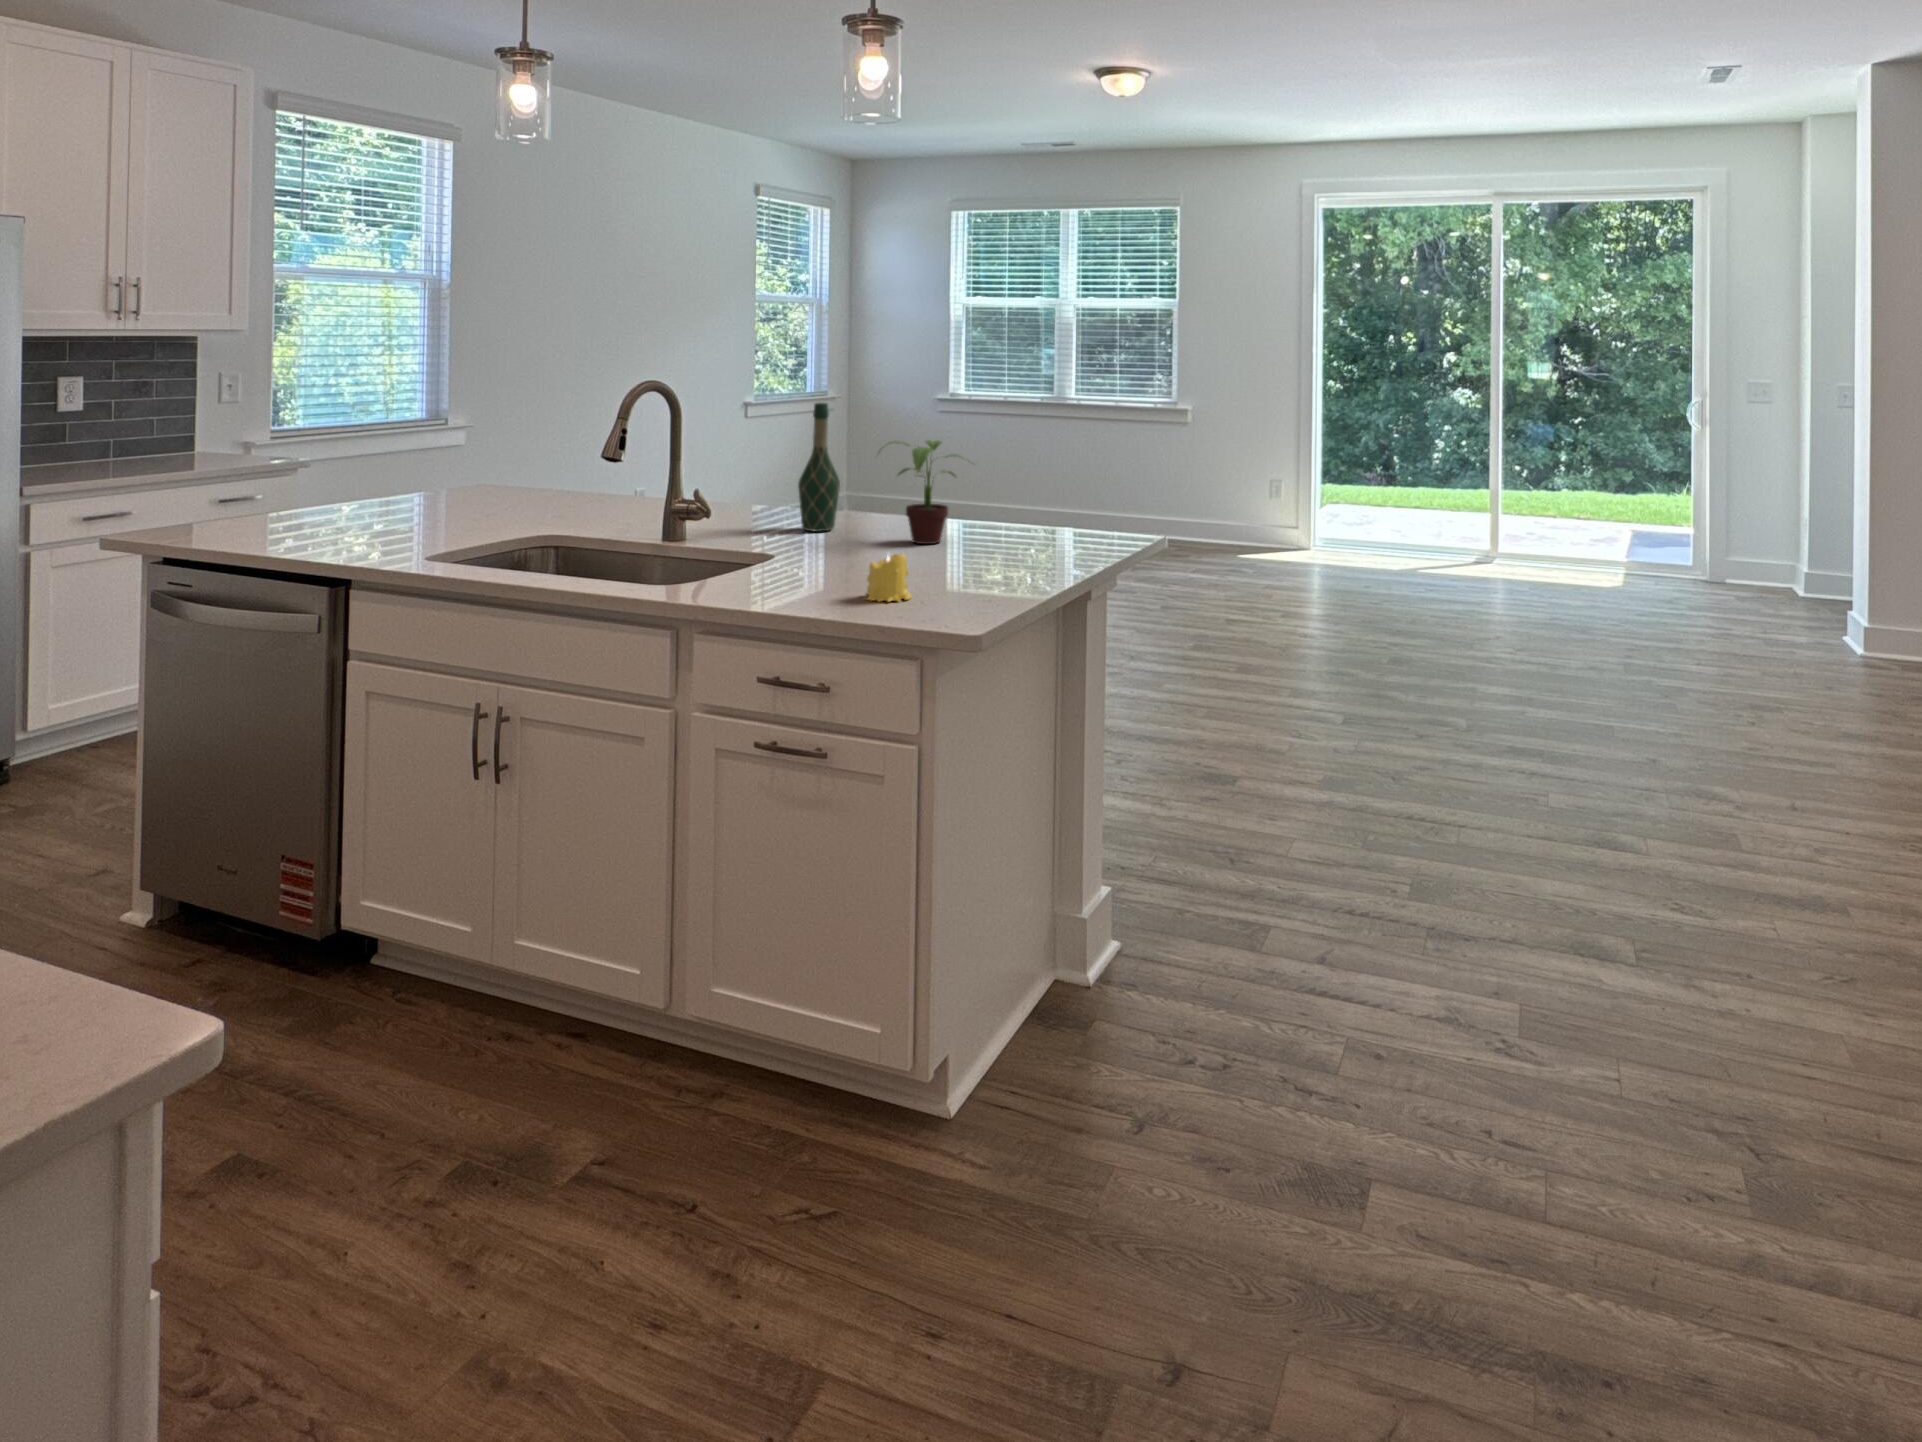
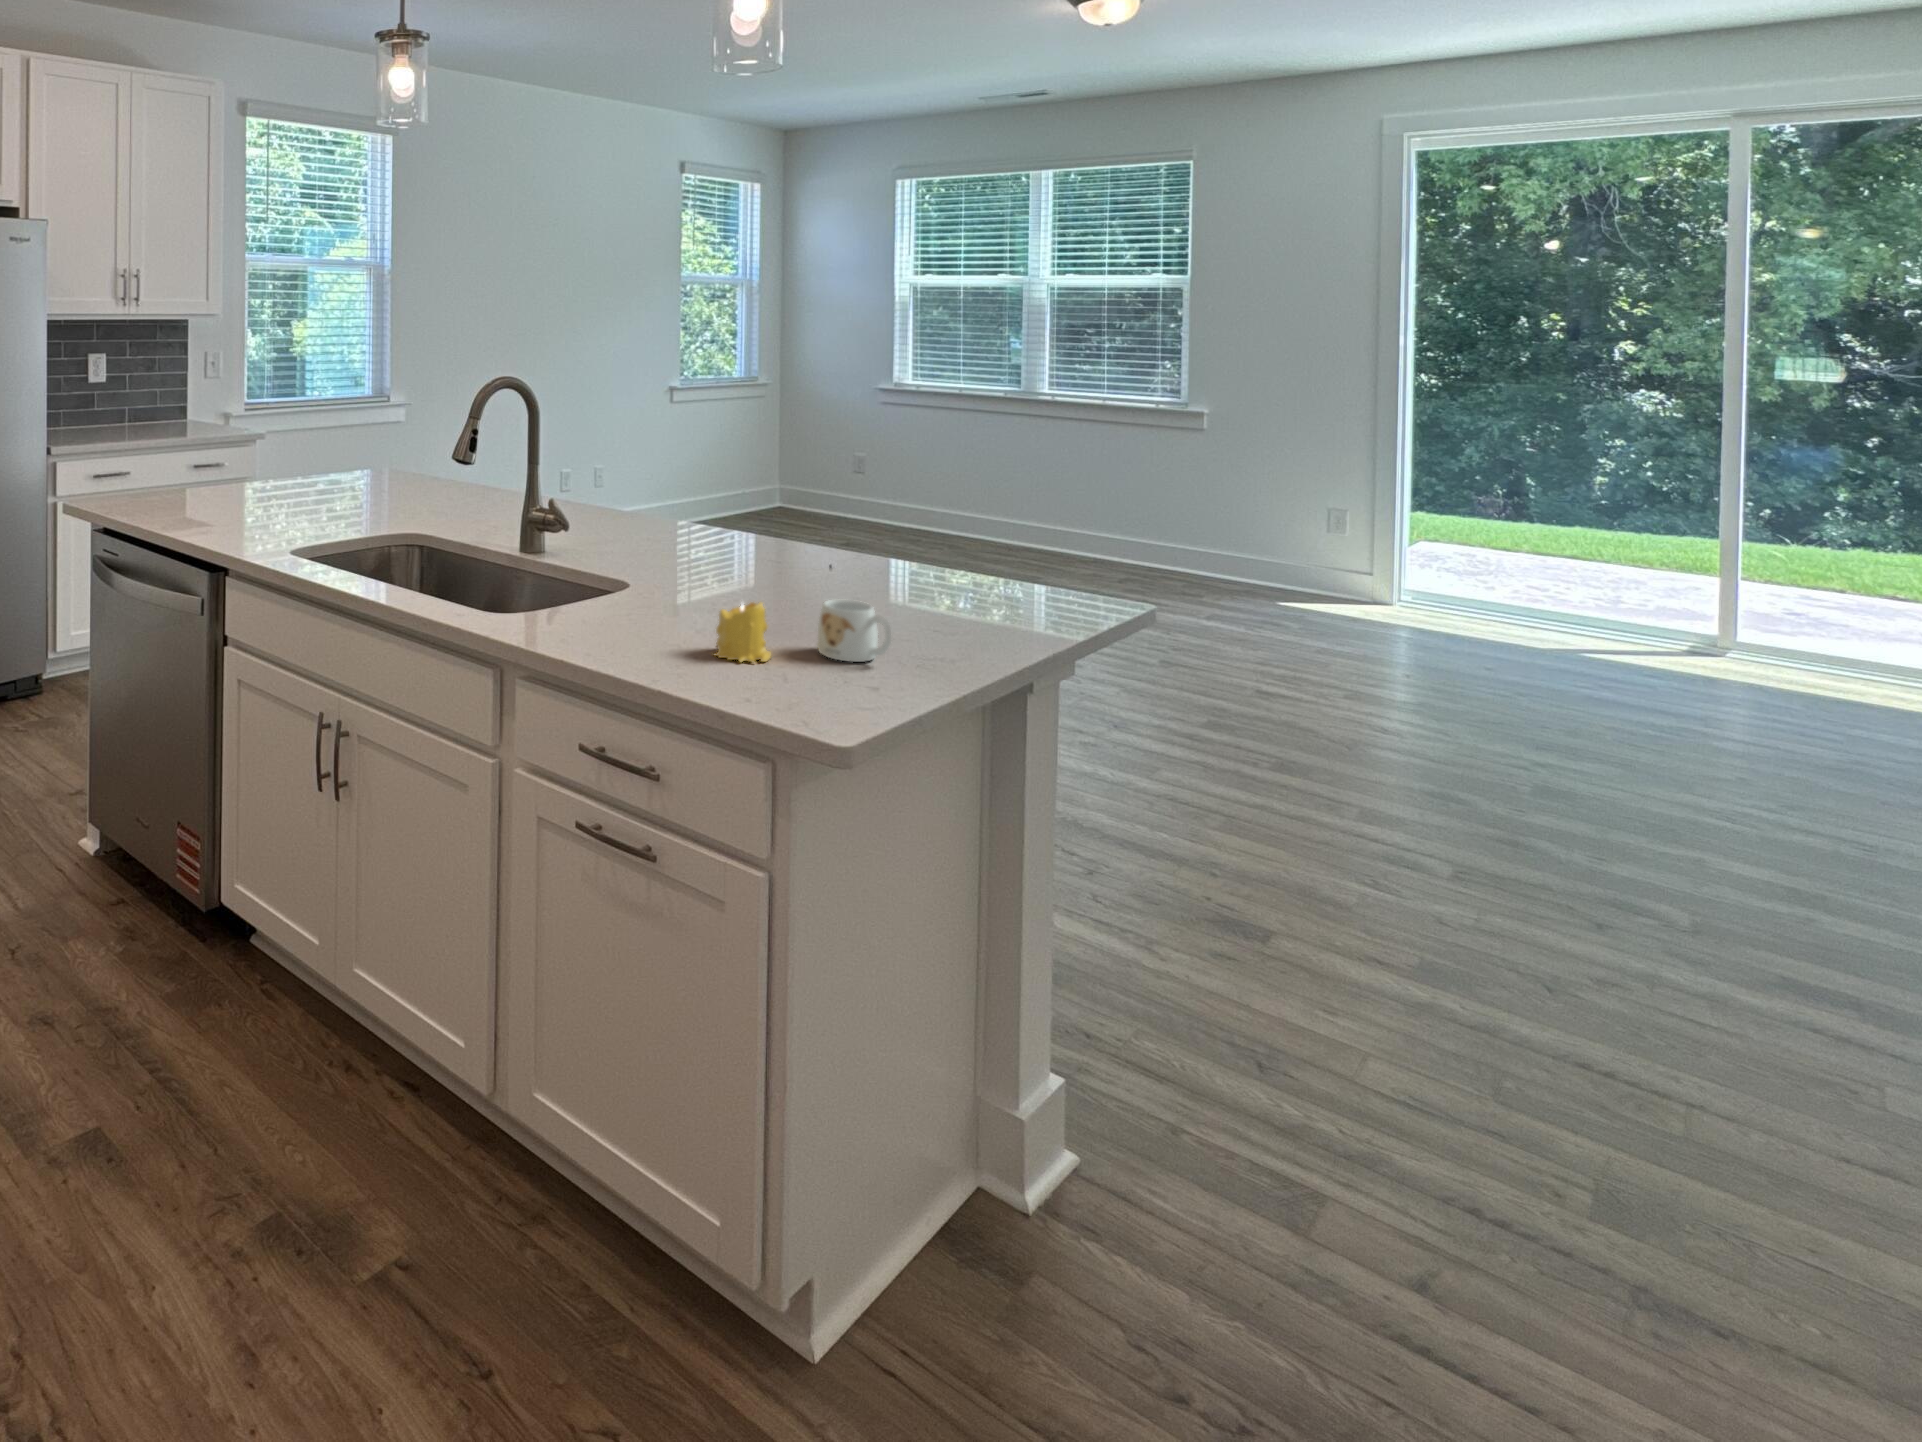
wine bottle: present [798,403,840,532] -> none [670,404,717,552]
potted plant: present [890,440,963,544] -> none [752,454,878,581]
mug: none [945,547,1003,593] -> present [817,600,891,662]

